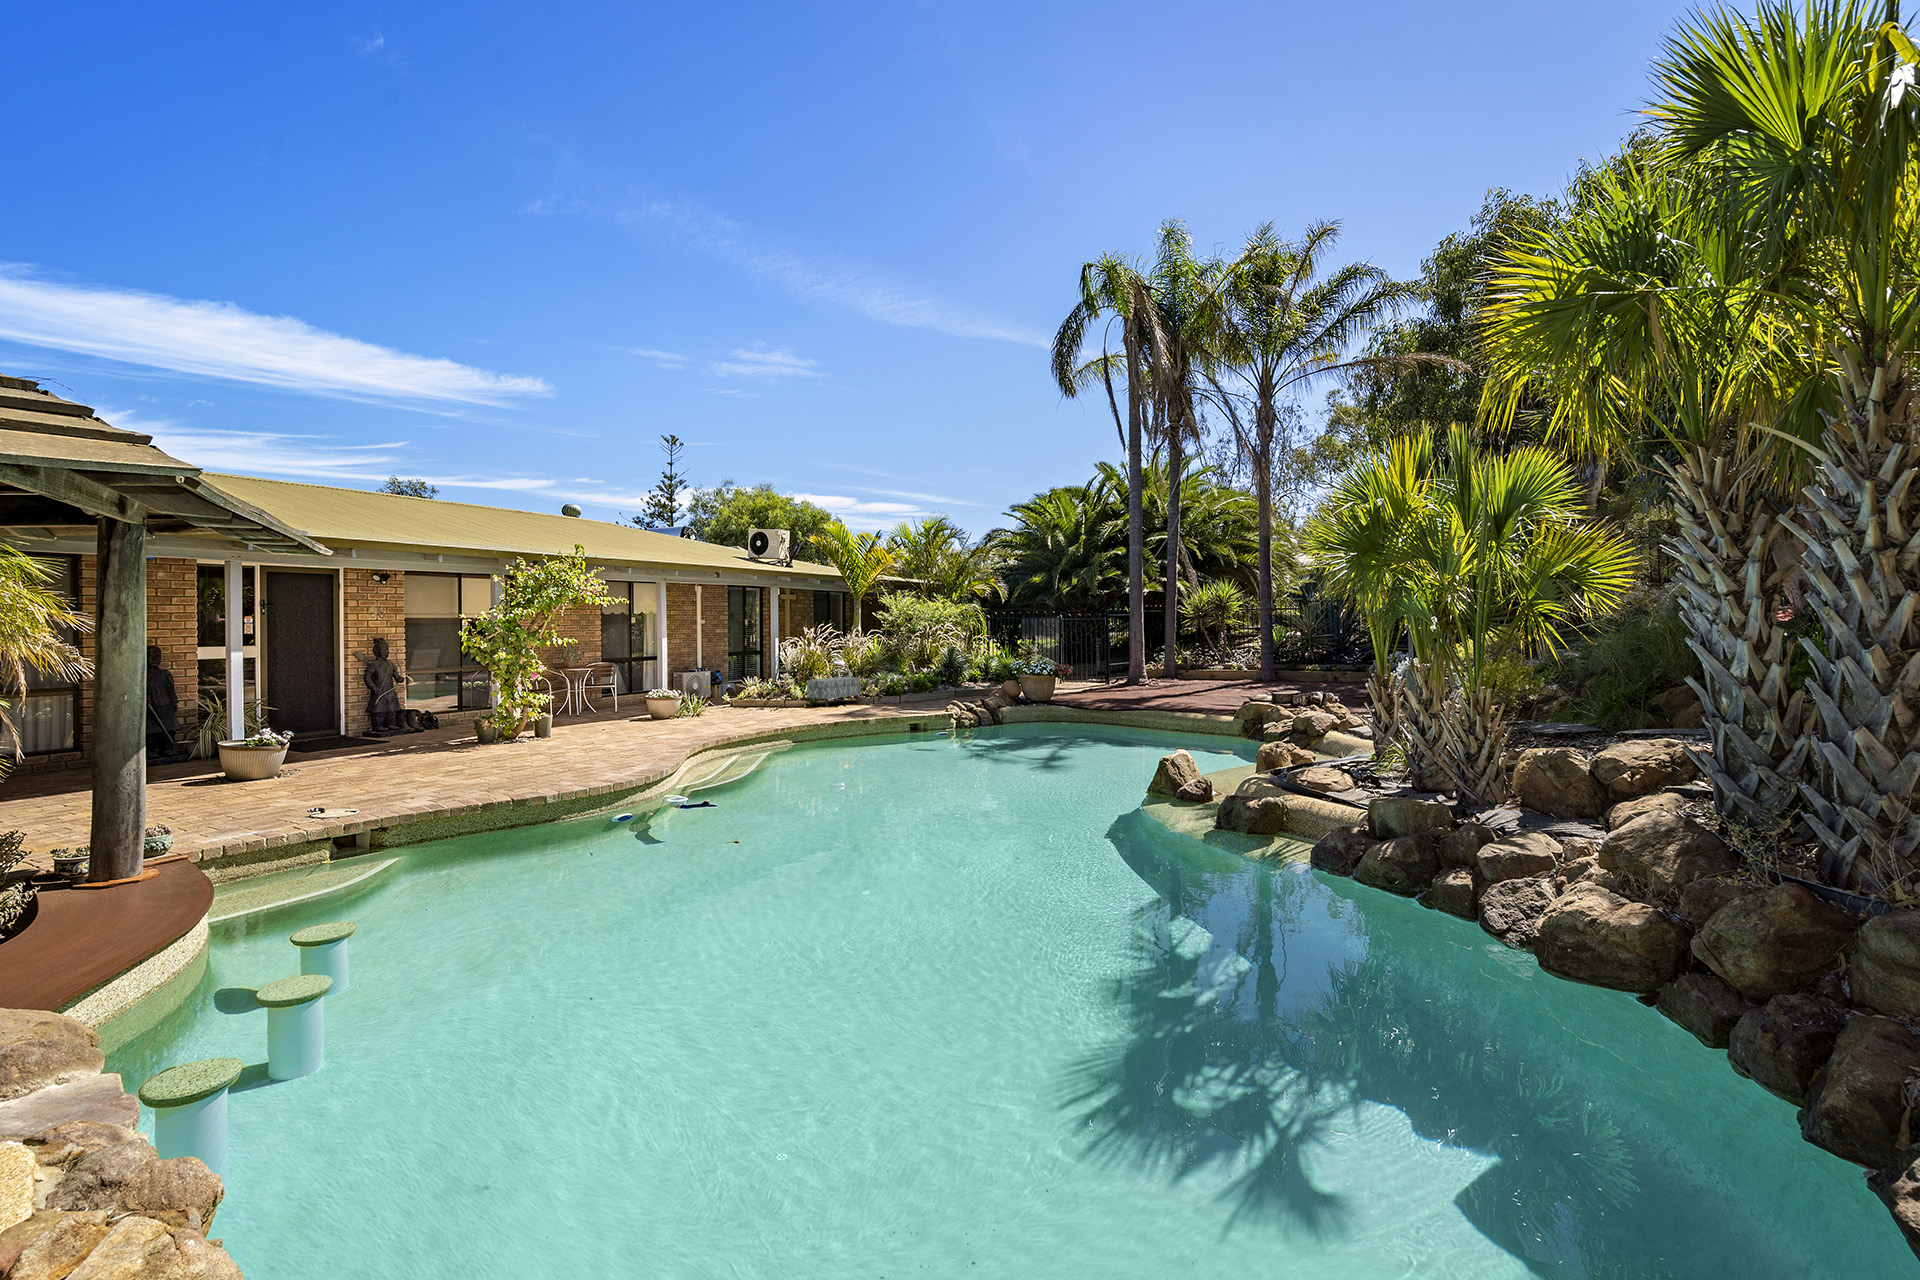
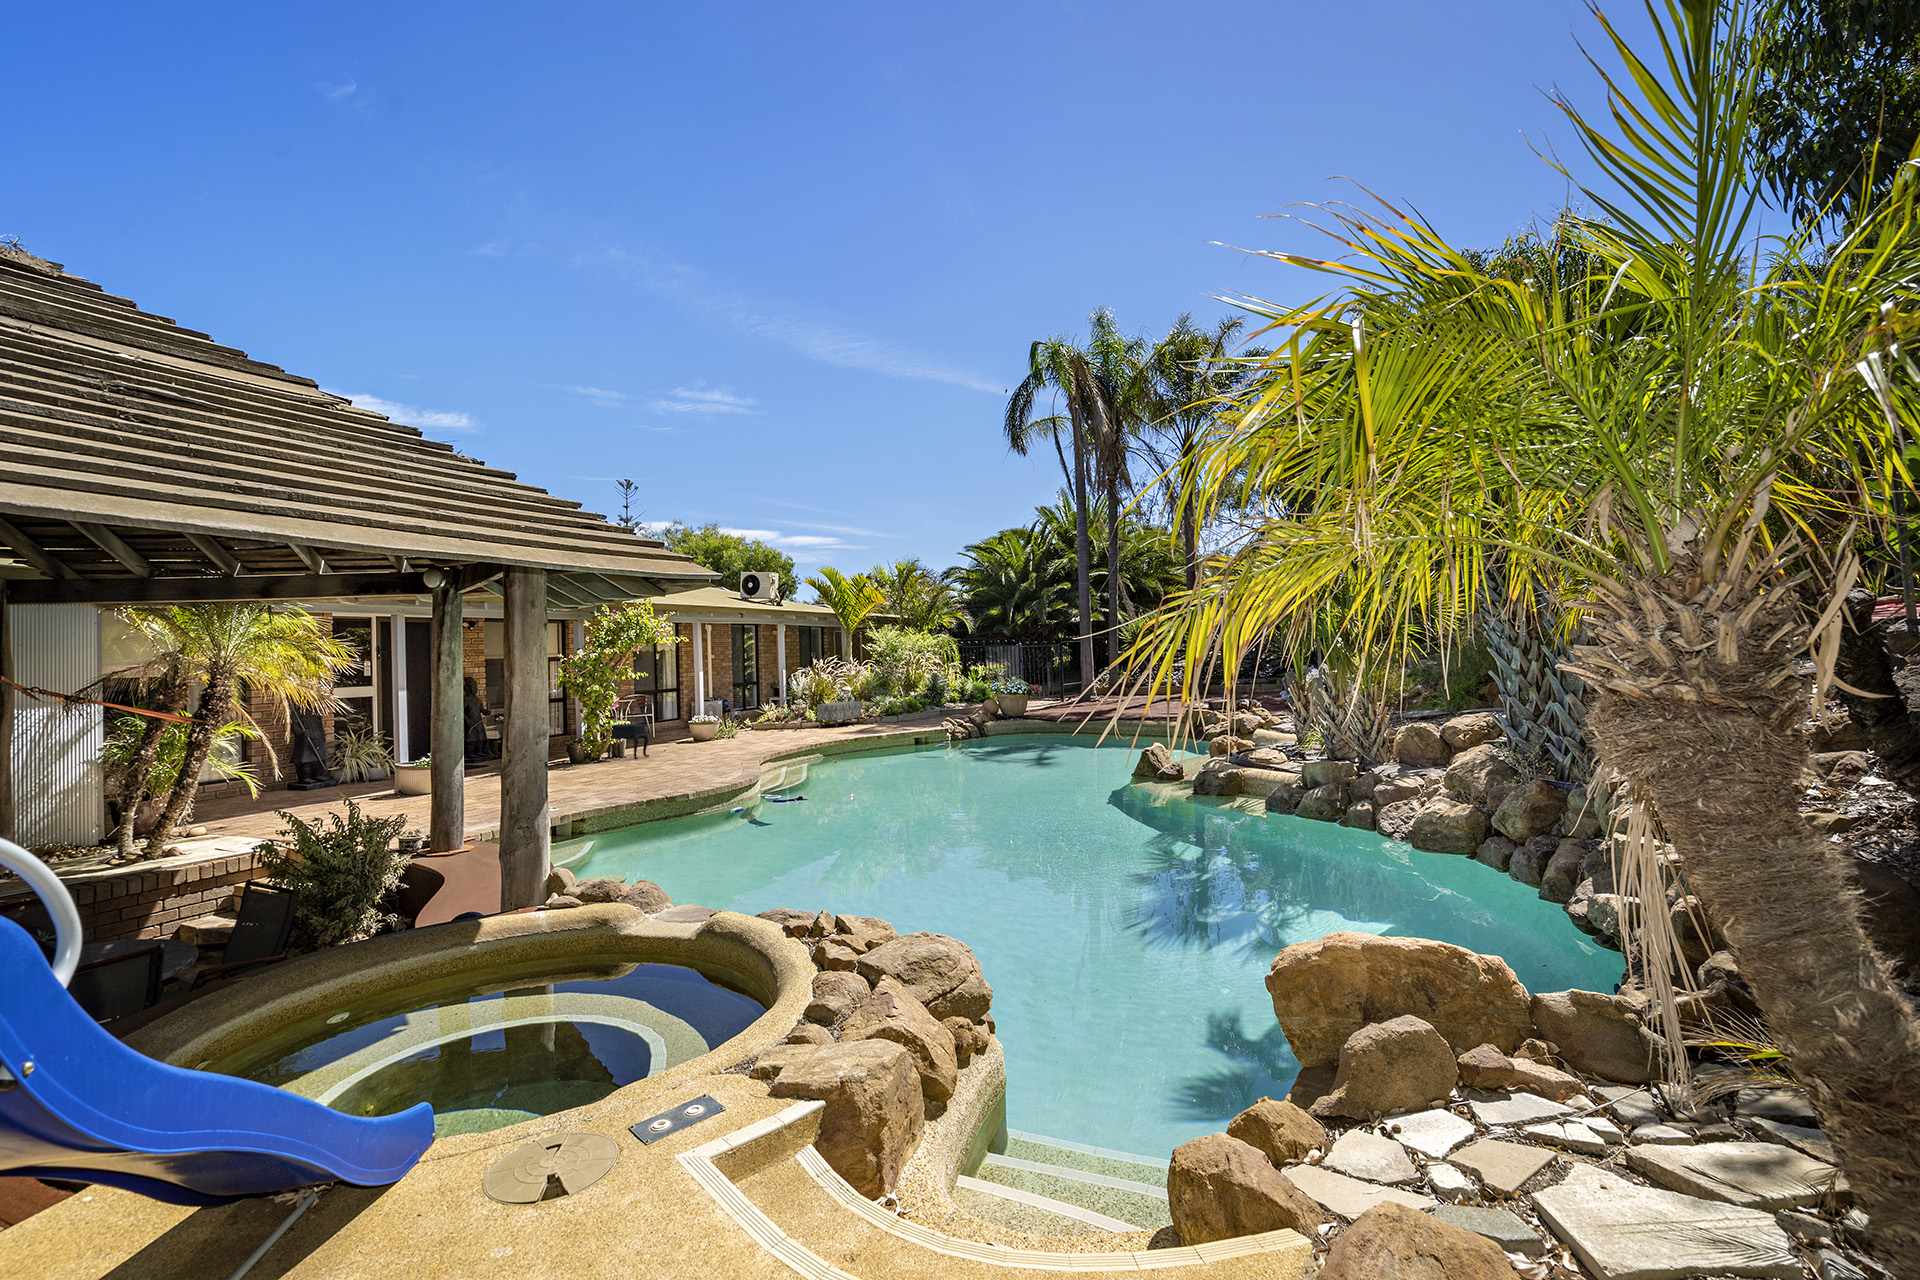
side table: none [518,698,571,741] -> present [605,724,649,759]

